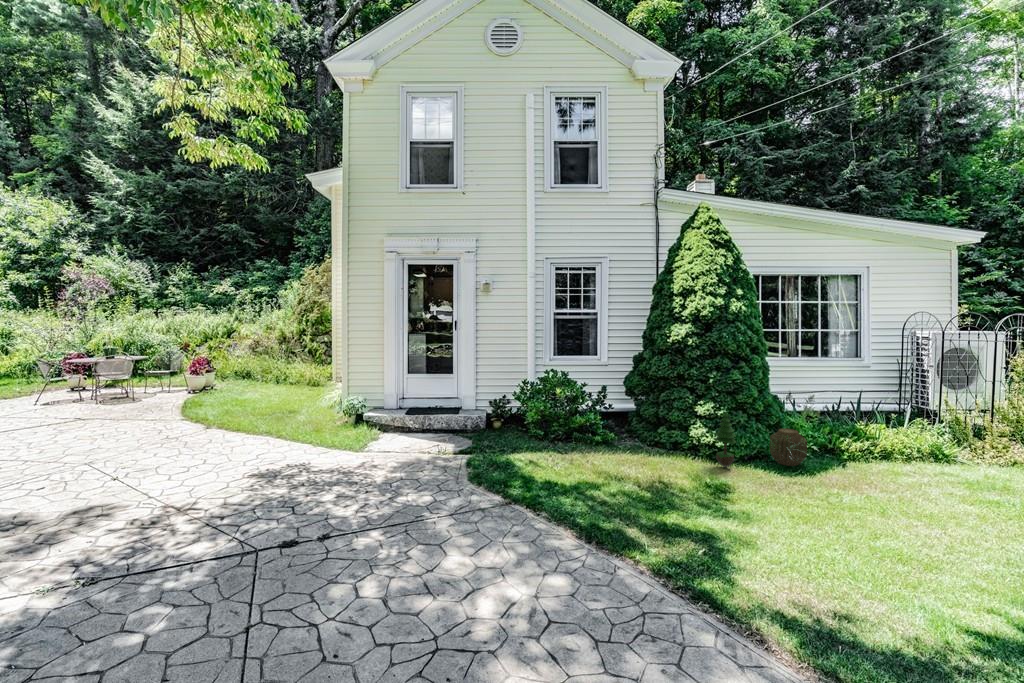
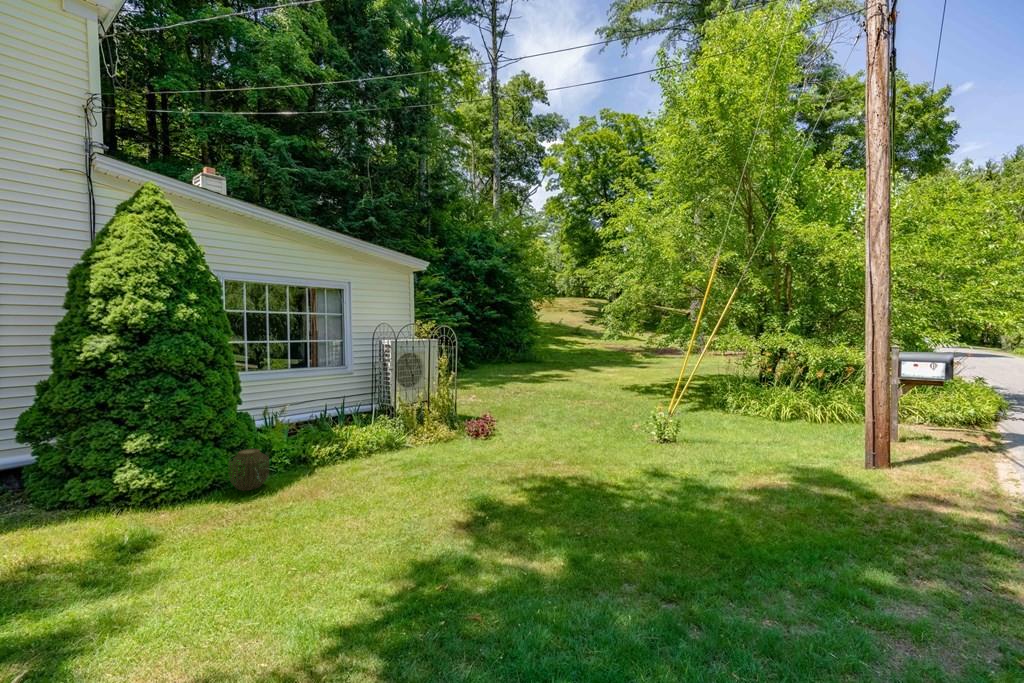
potted tree: present [714,412,736,468] -> none [145,442,178,513]

